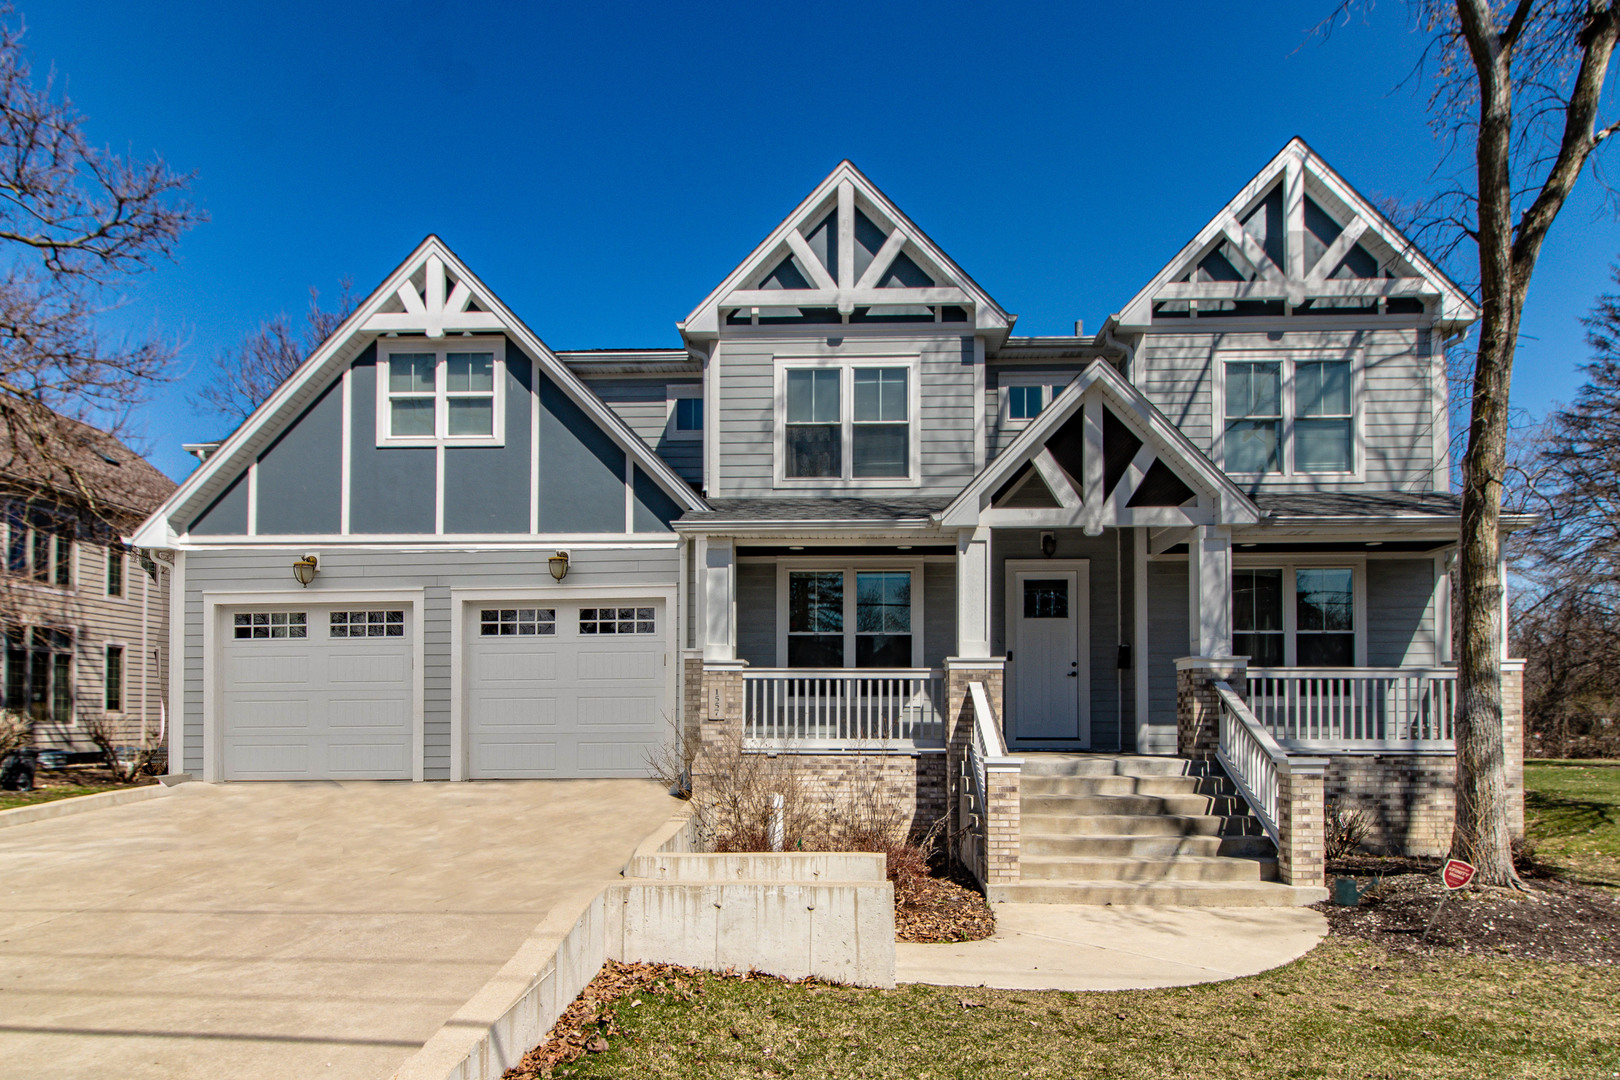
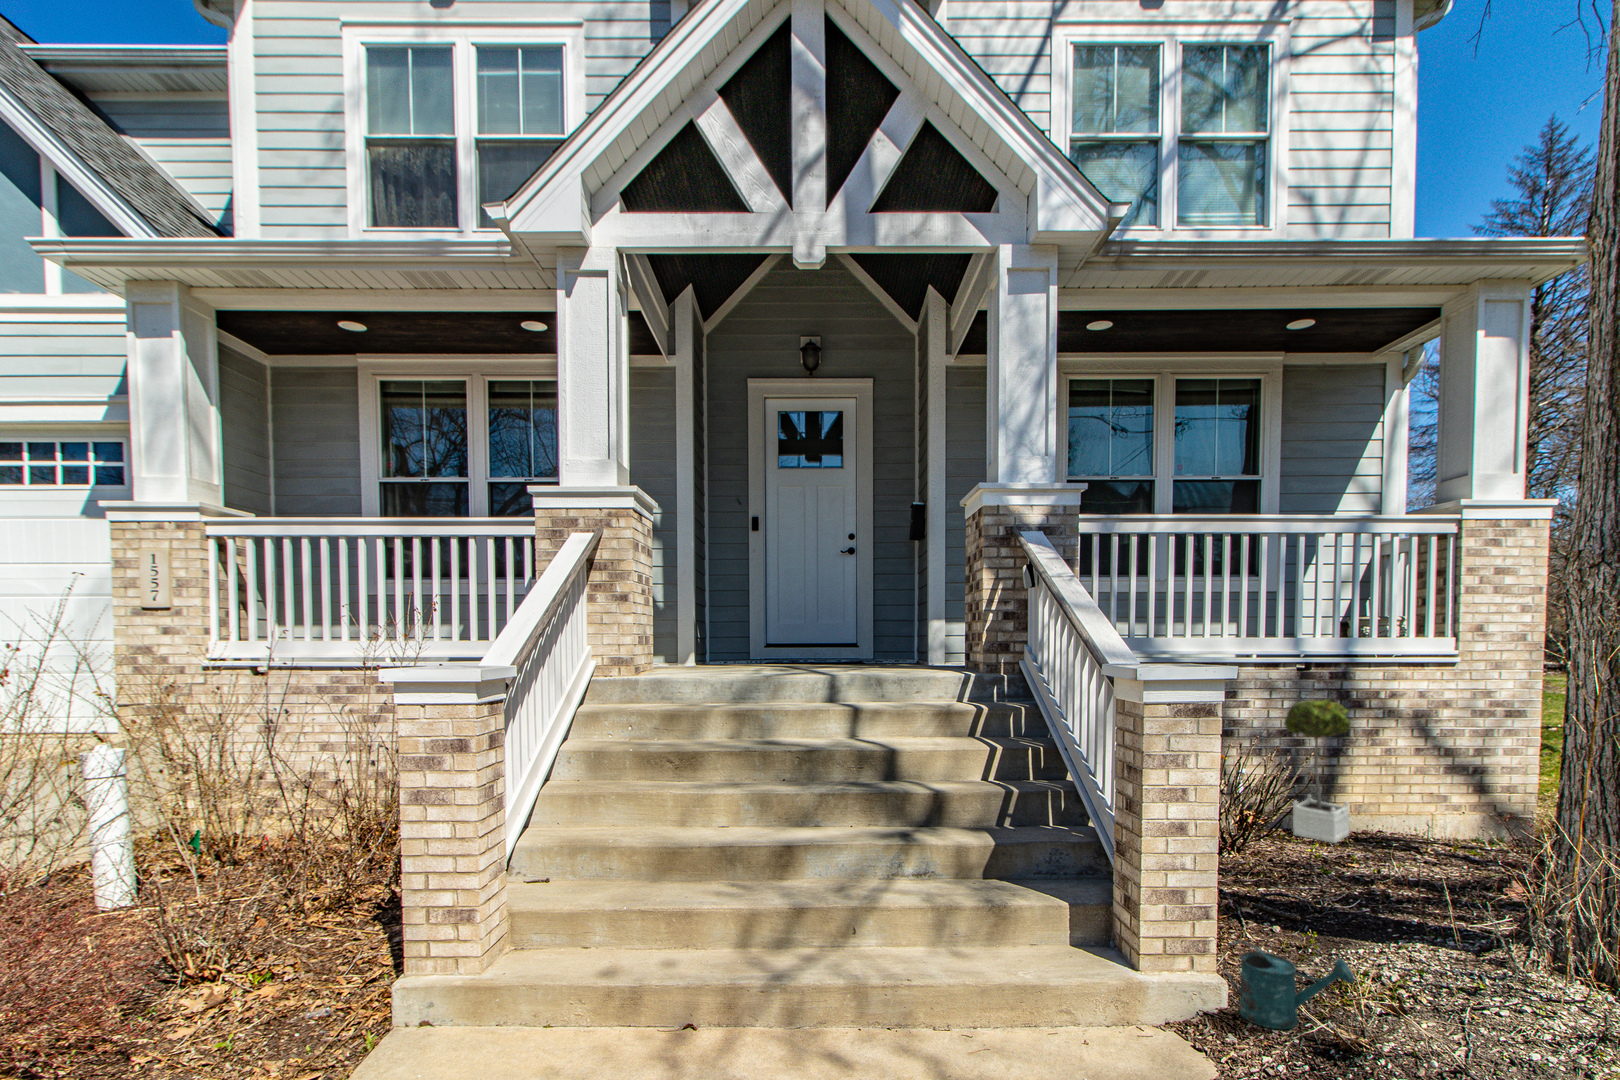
potted tree: none [1363,777,1402,858] -> present [1284,699,1351,843]

